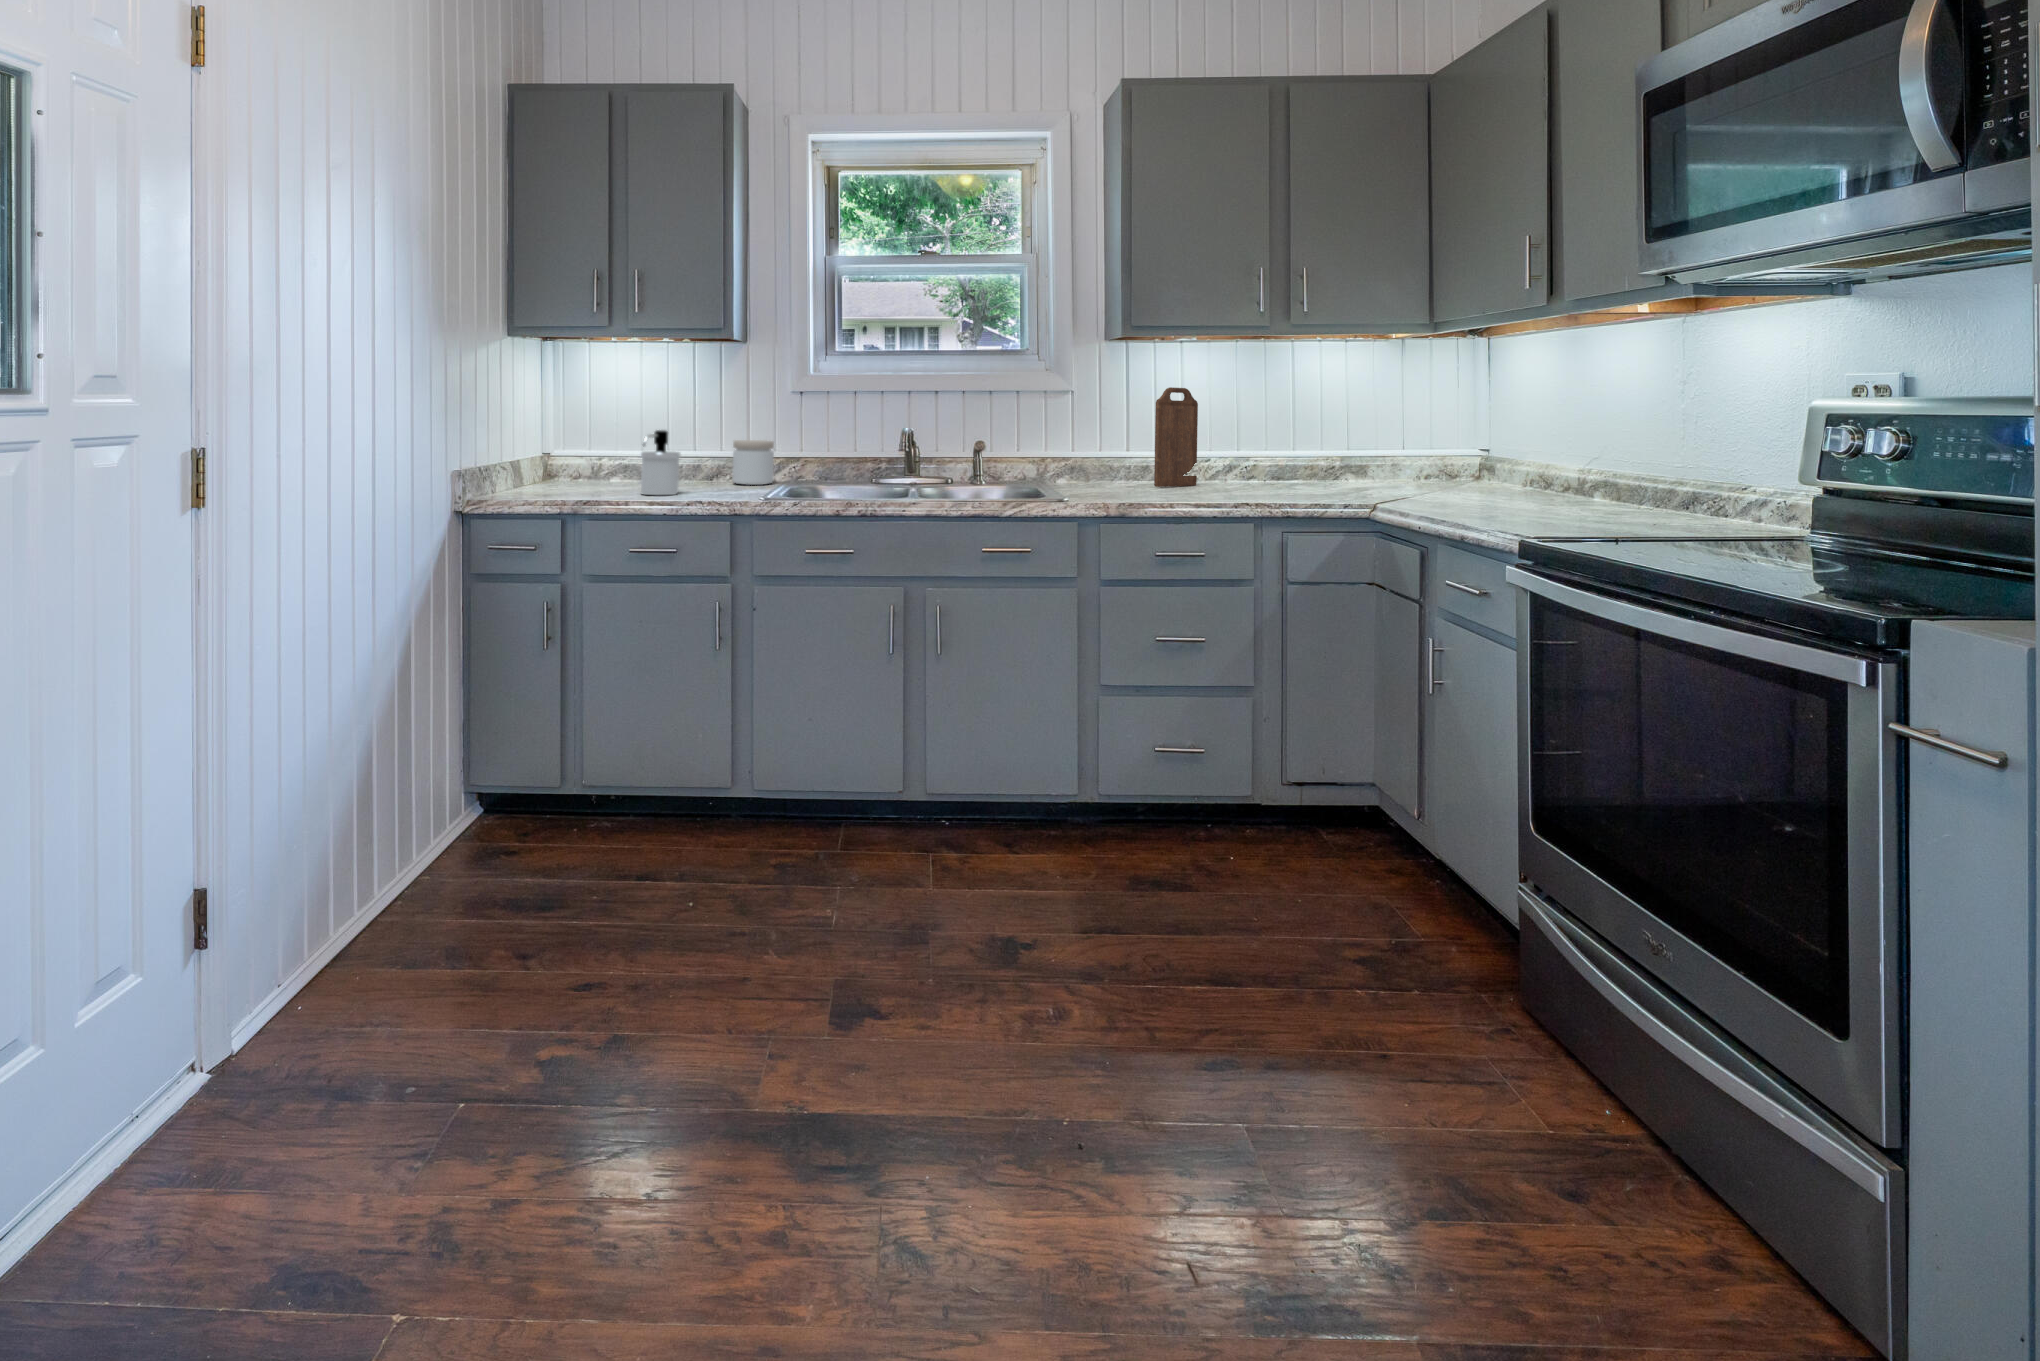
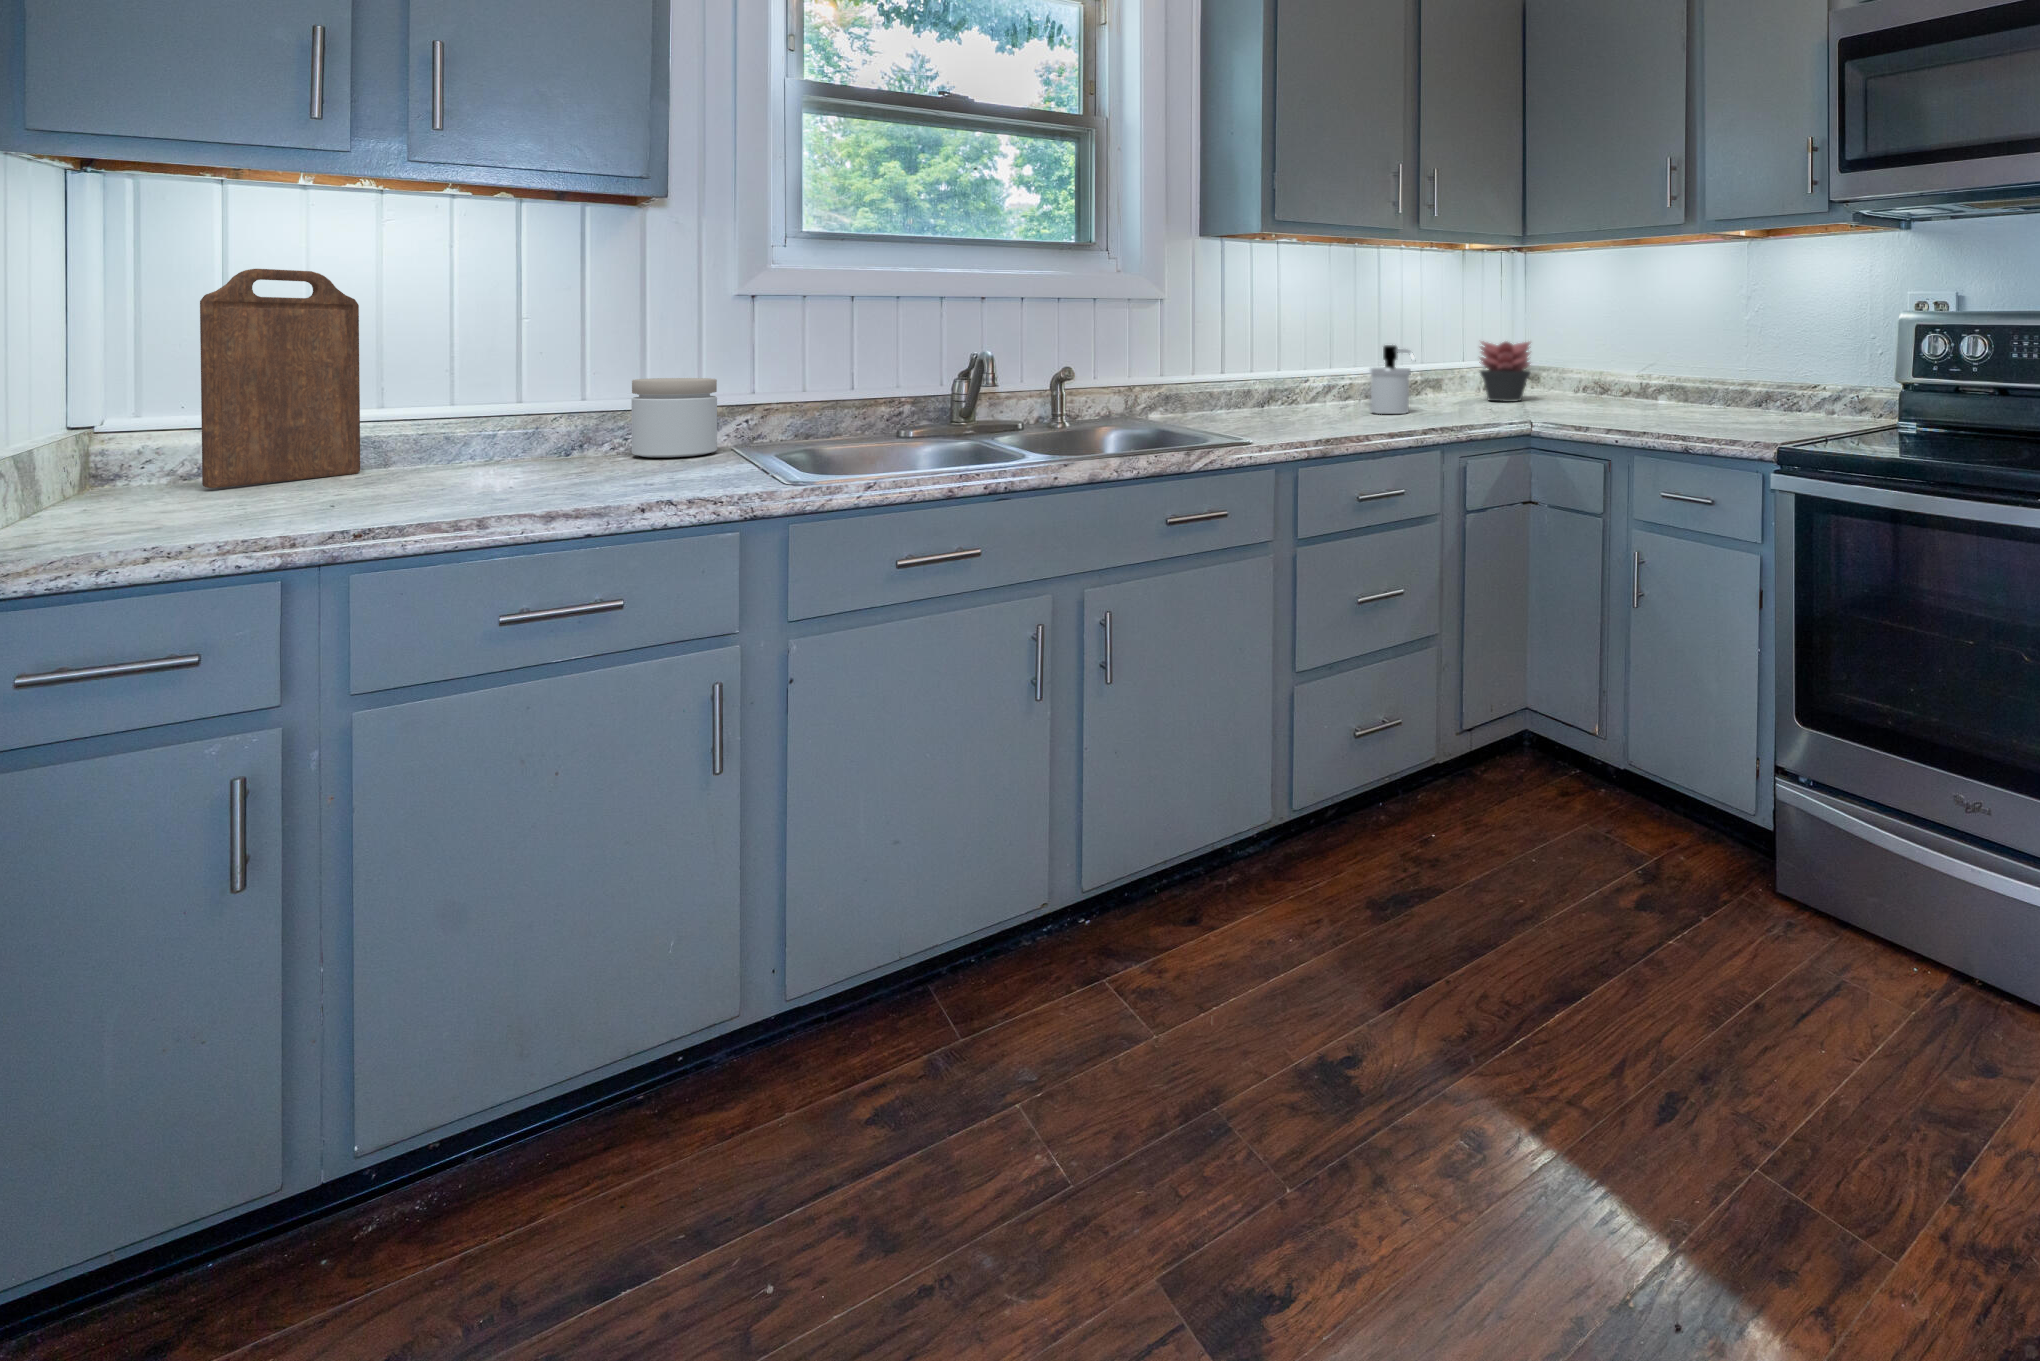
cutting board: present [1154,387,1198,487] -> present [200,269,360,488]
succulent plant: none [1393,429,1460,490] -> present [1479,341,1530,402]
soap dispenser: present [641,430,681,495] -> present [1369,345,1415,414]

